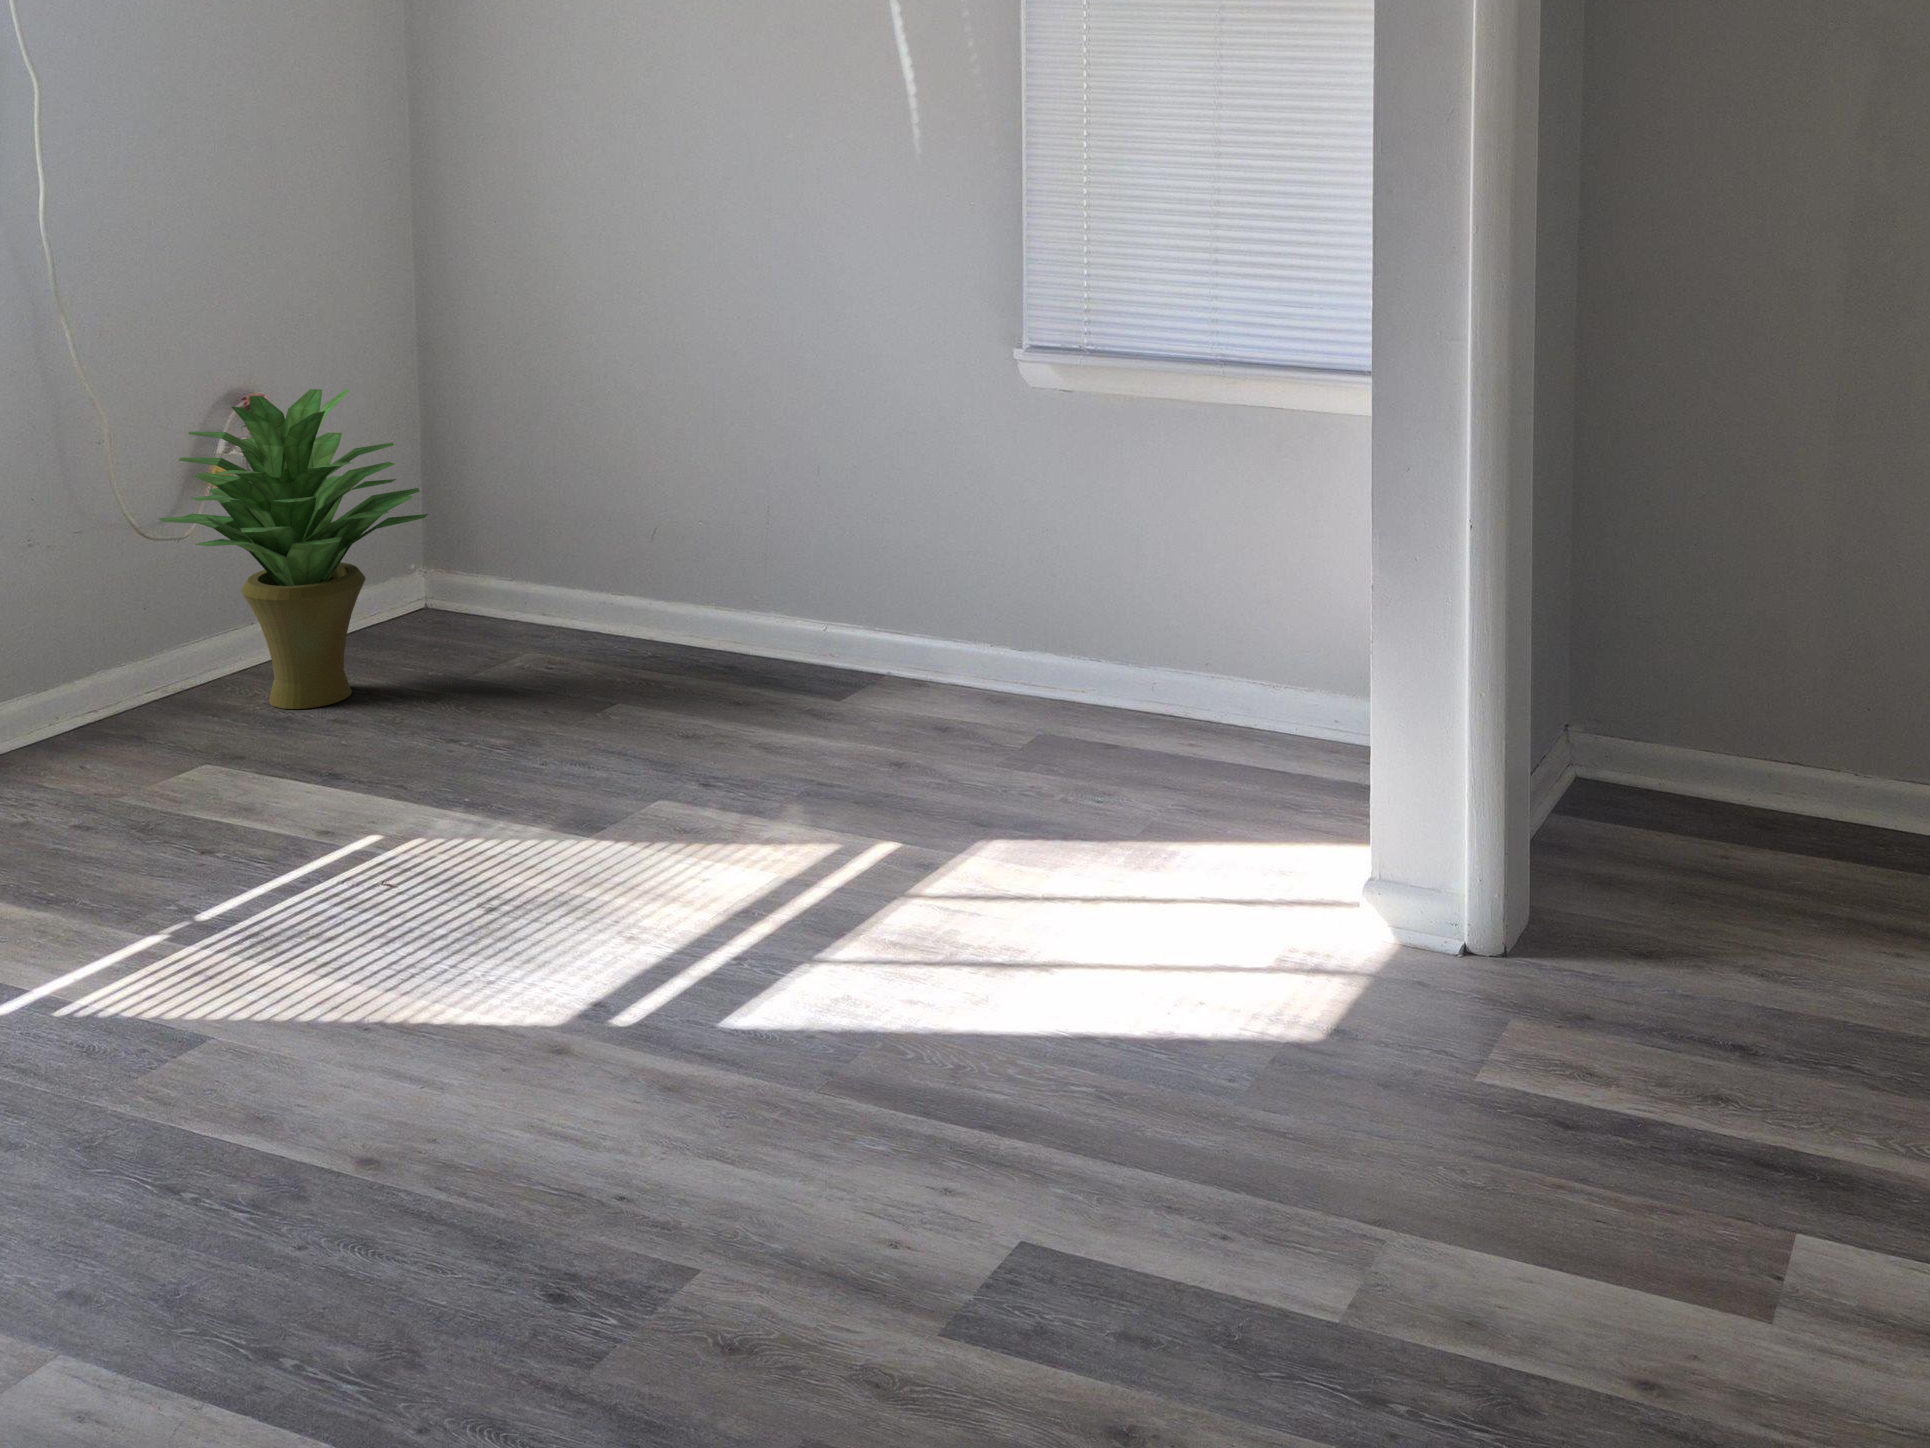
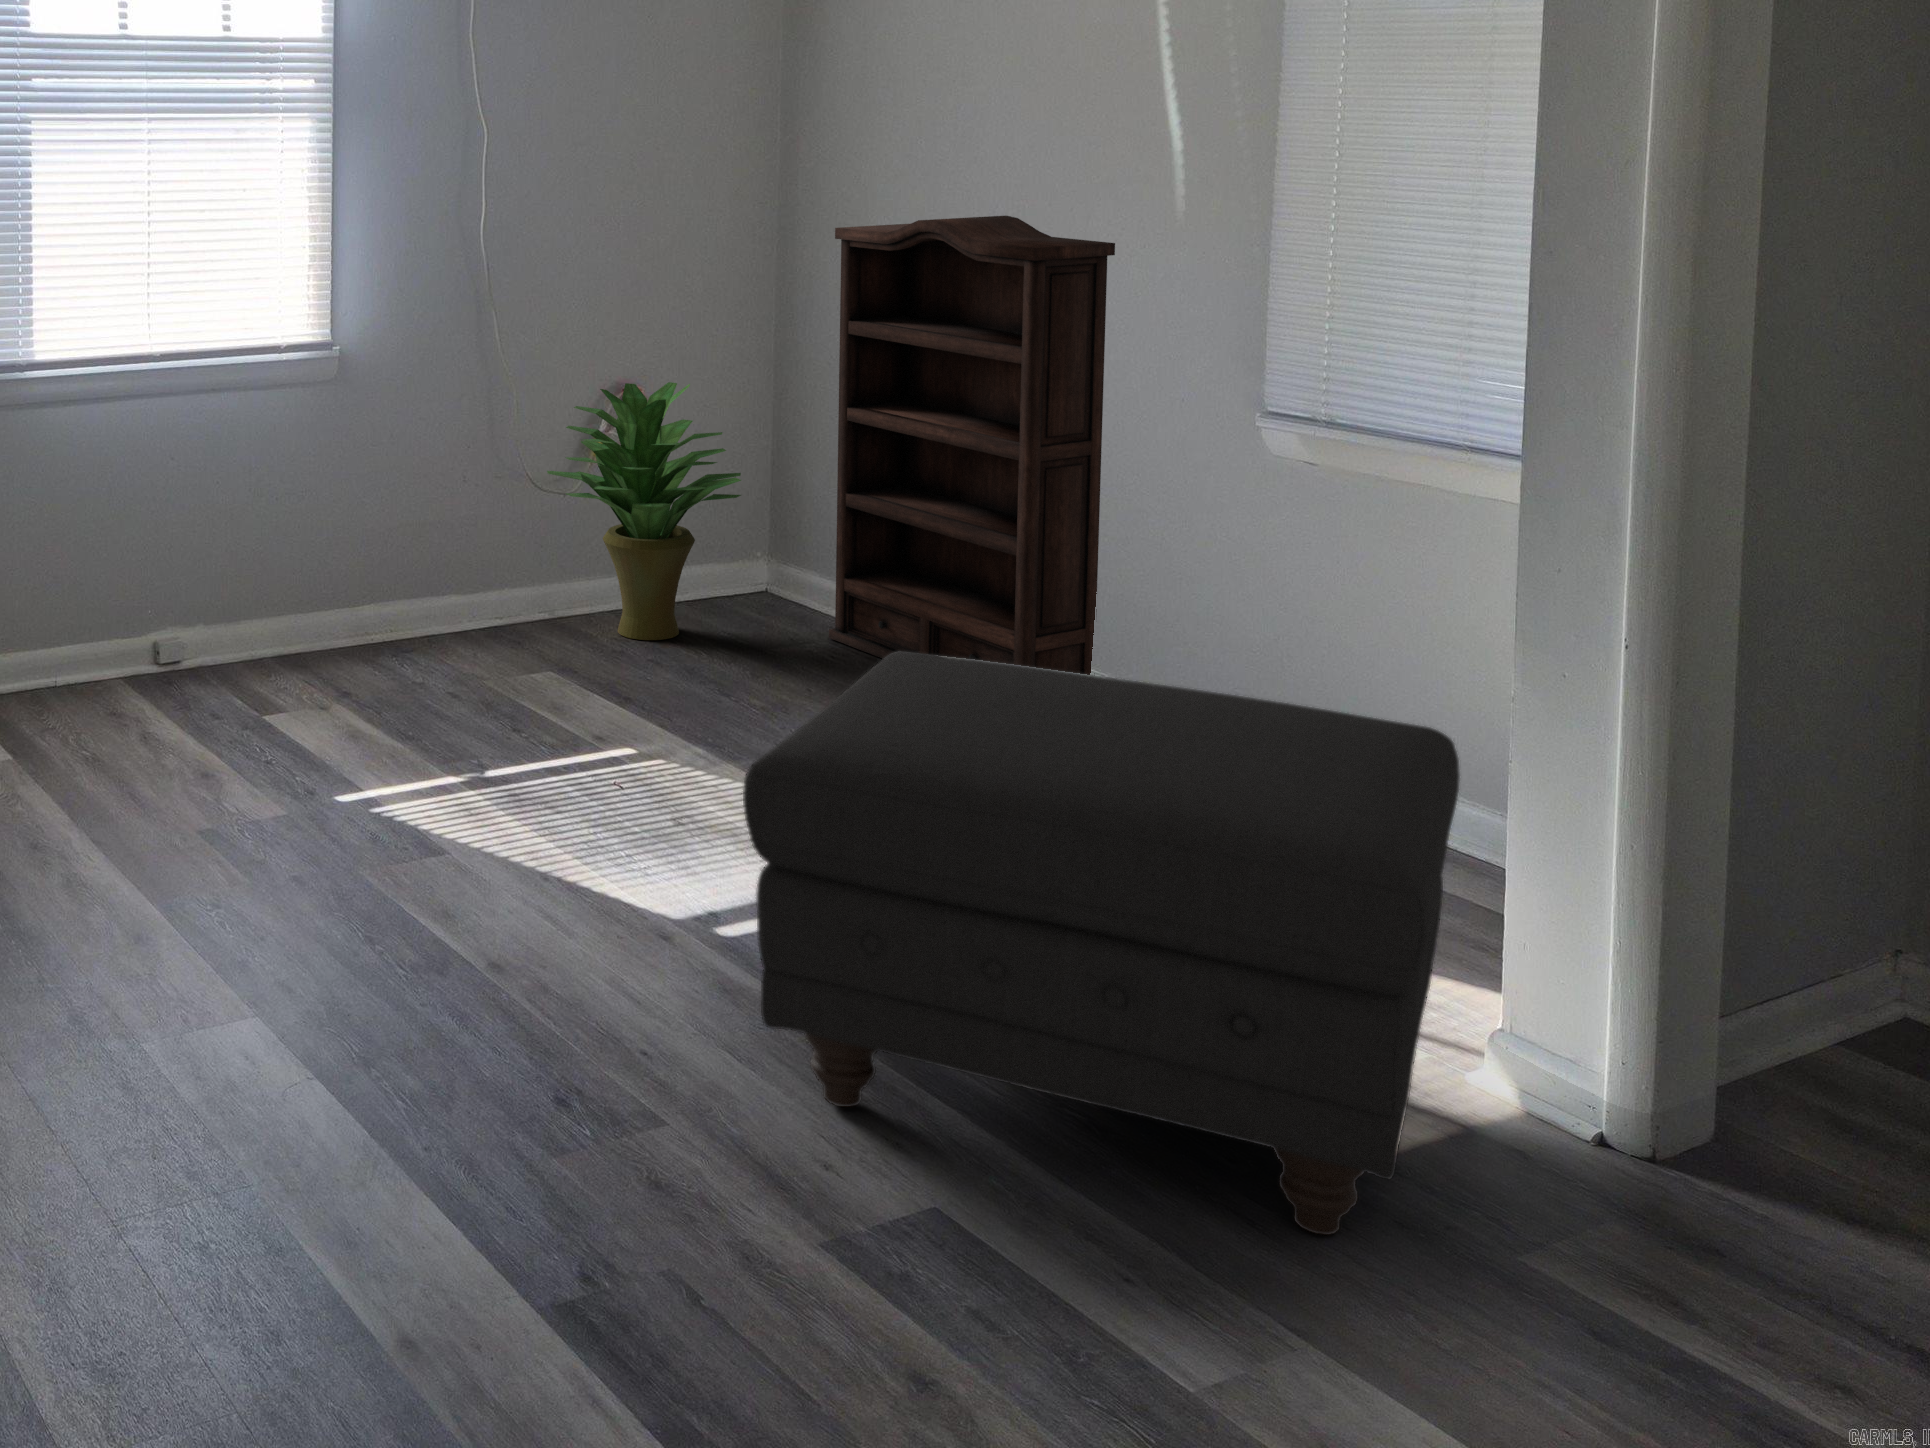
bookshelf: none [517,170,859,703] -> present [829,216,1115,675]
ottoman: none [749,638,1427,1163] -> present [743,651,1460,1235]

